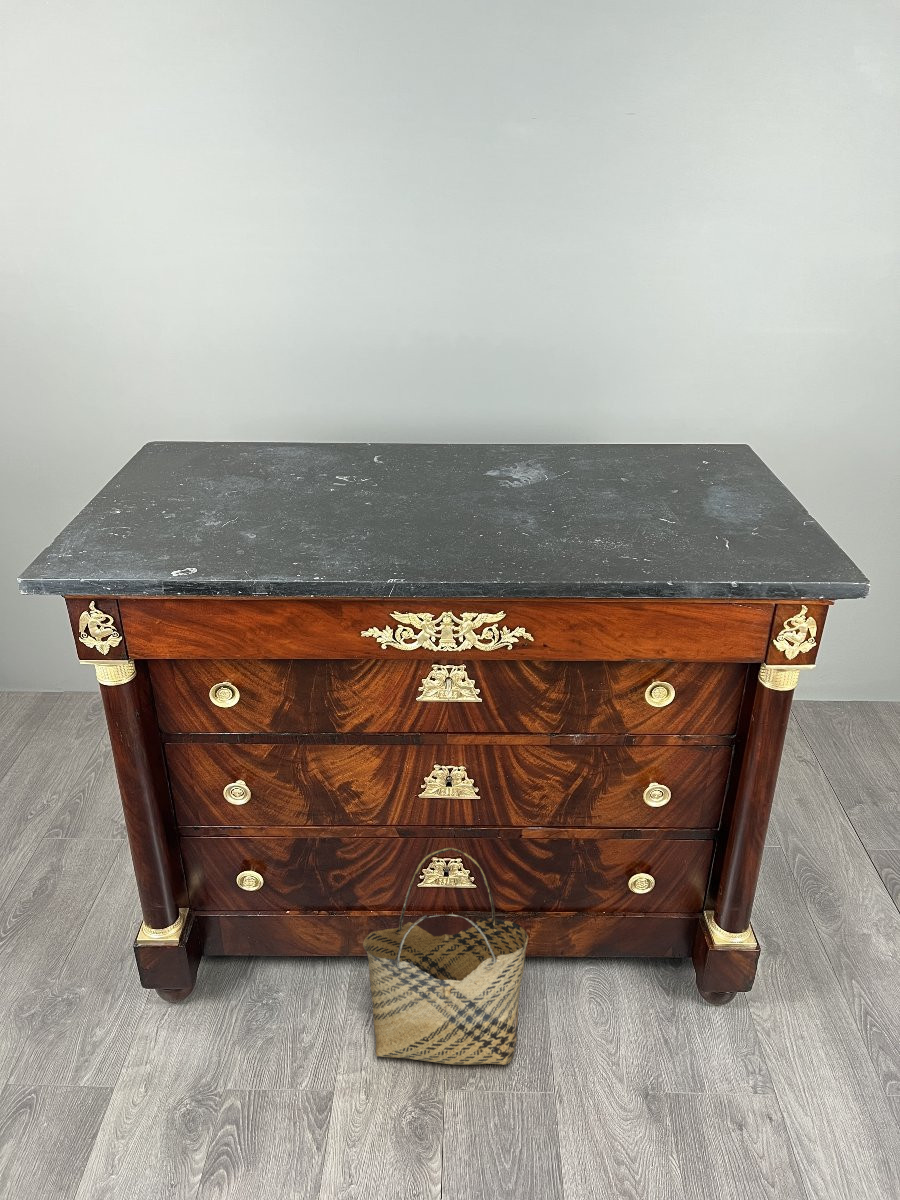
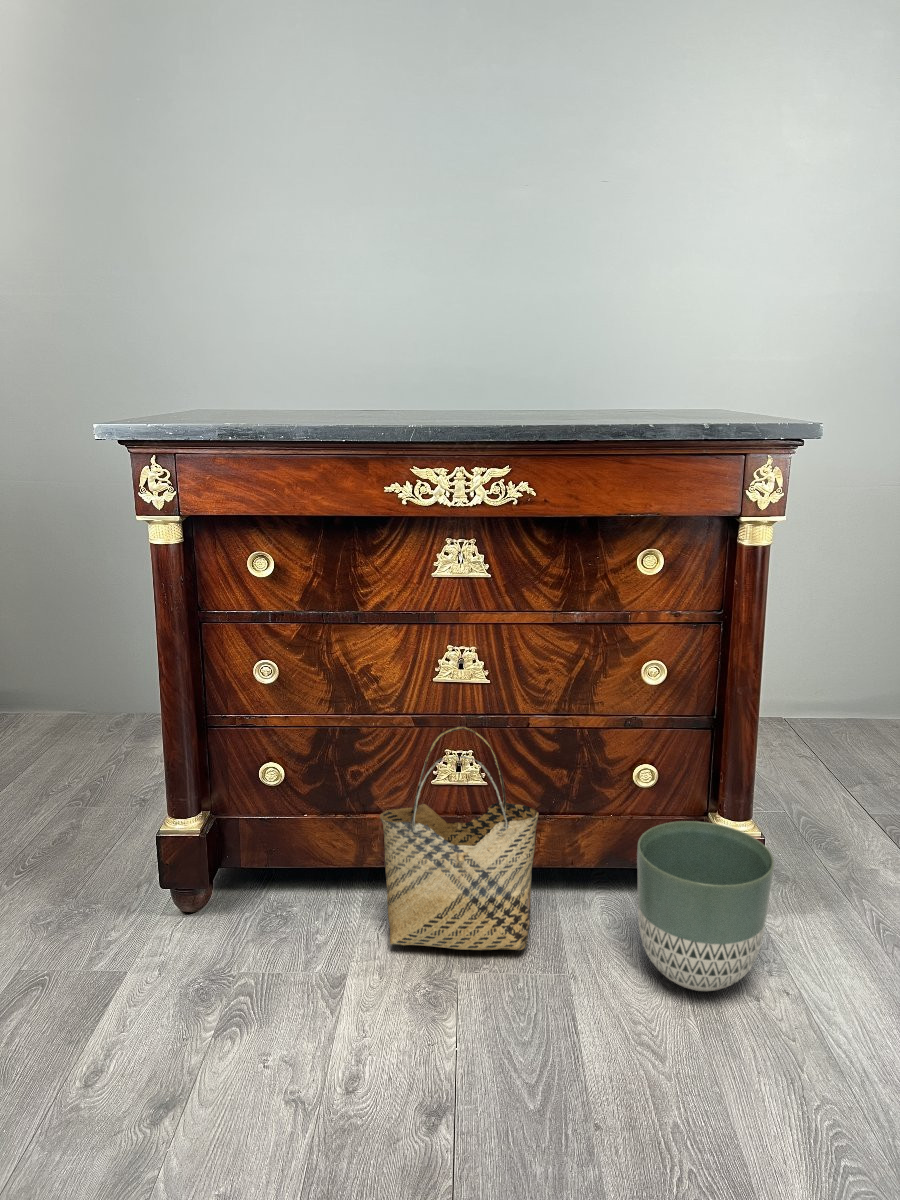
planter: none [626,949,769,1128] -> present [637,821,774,991]

